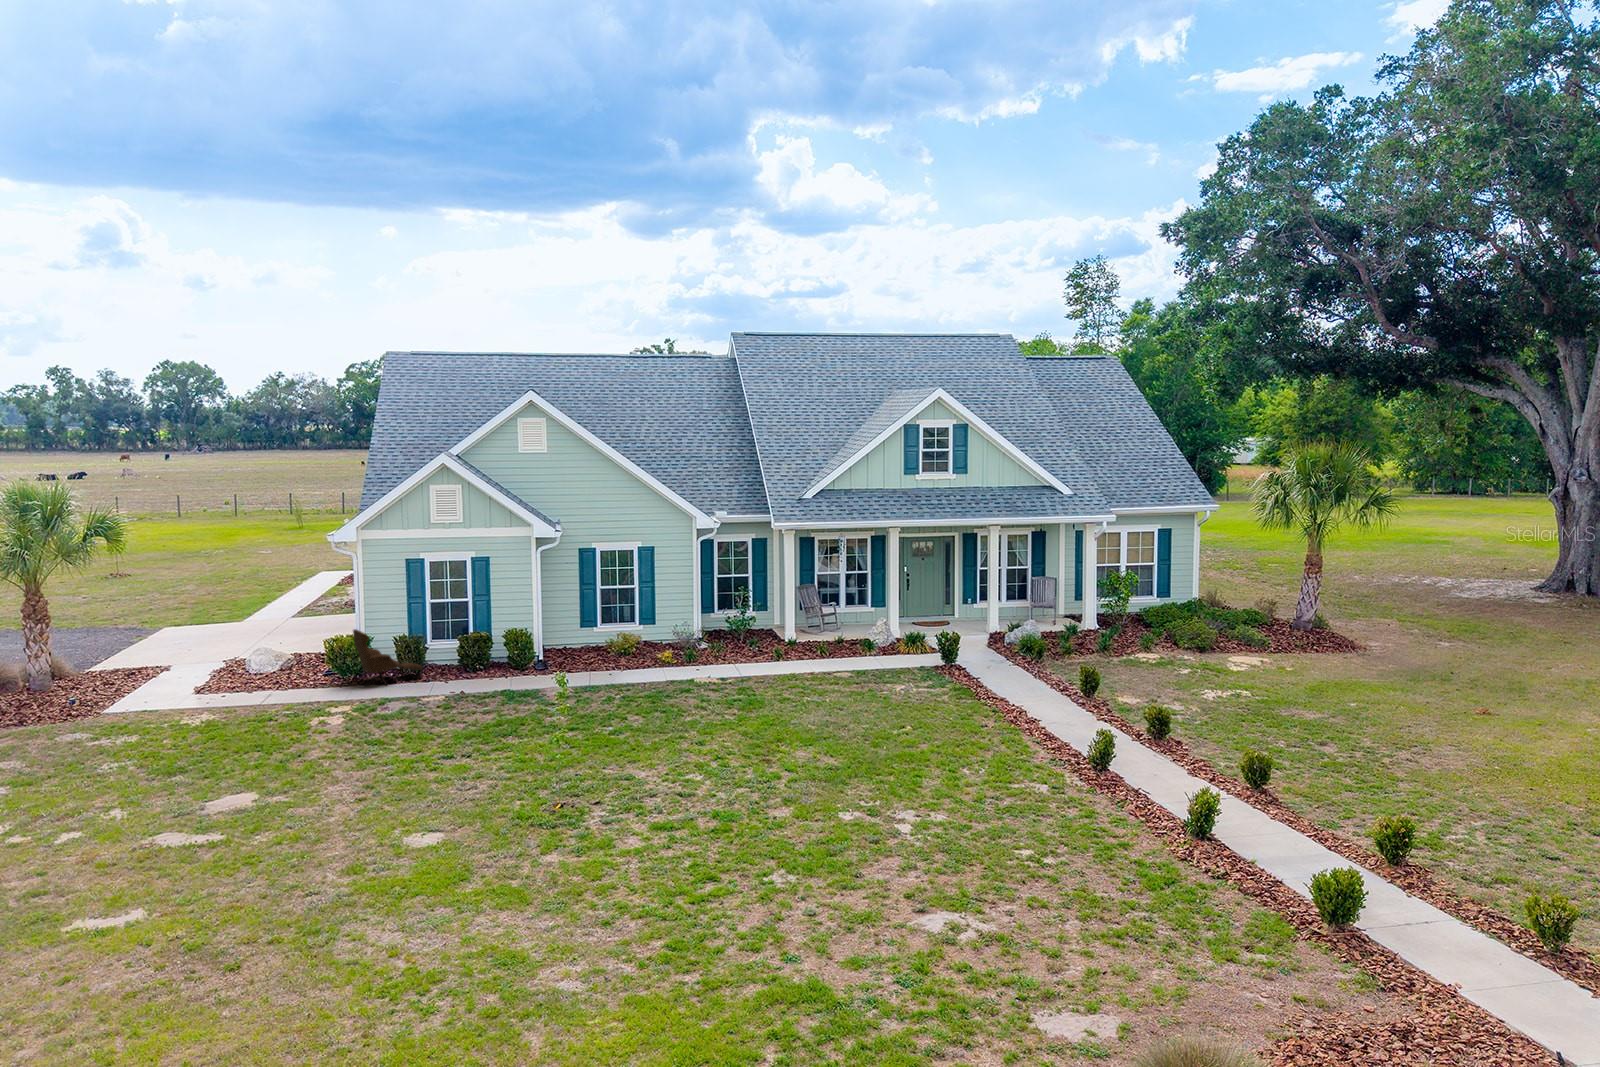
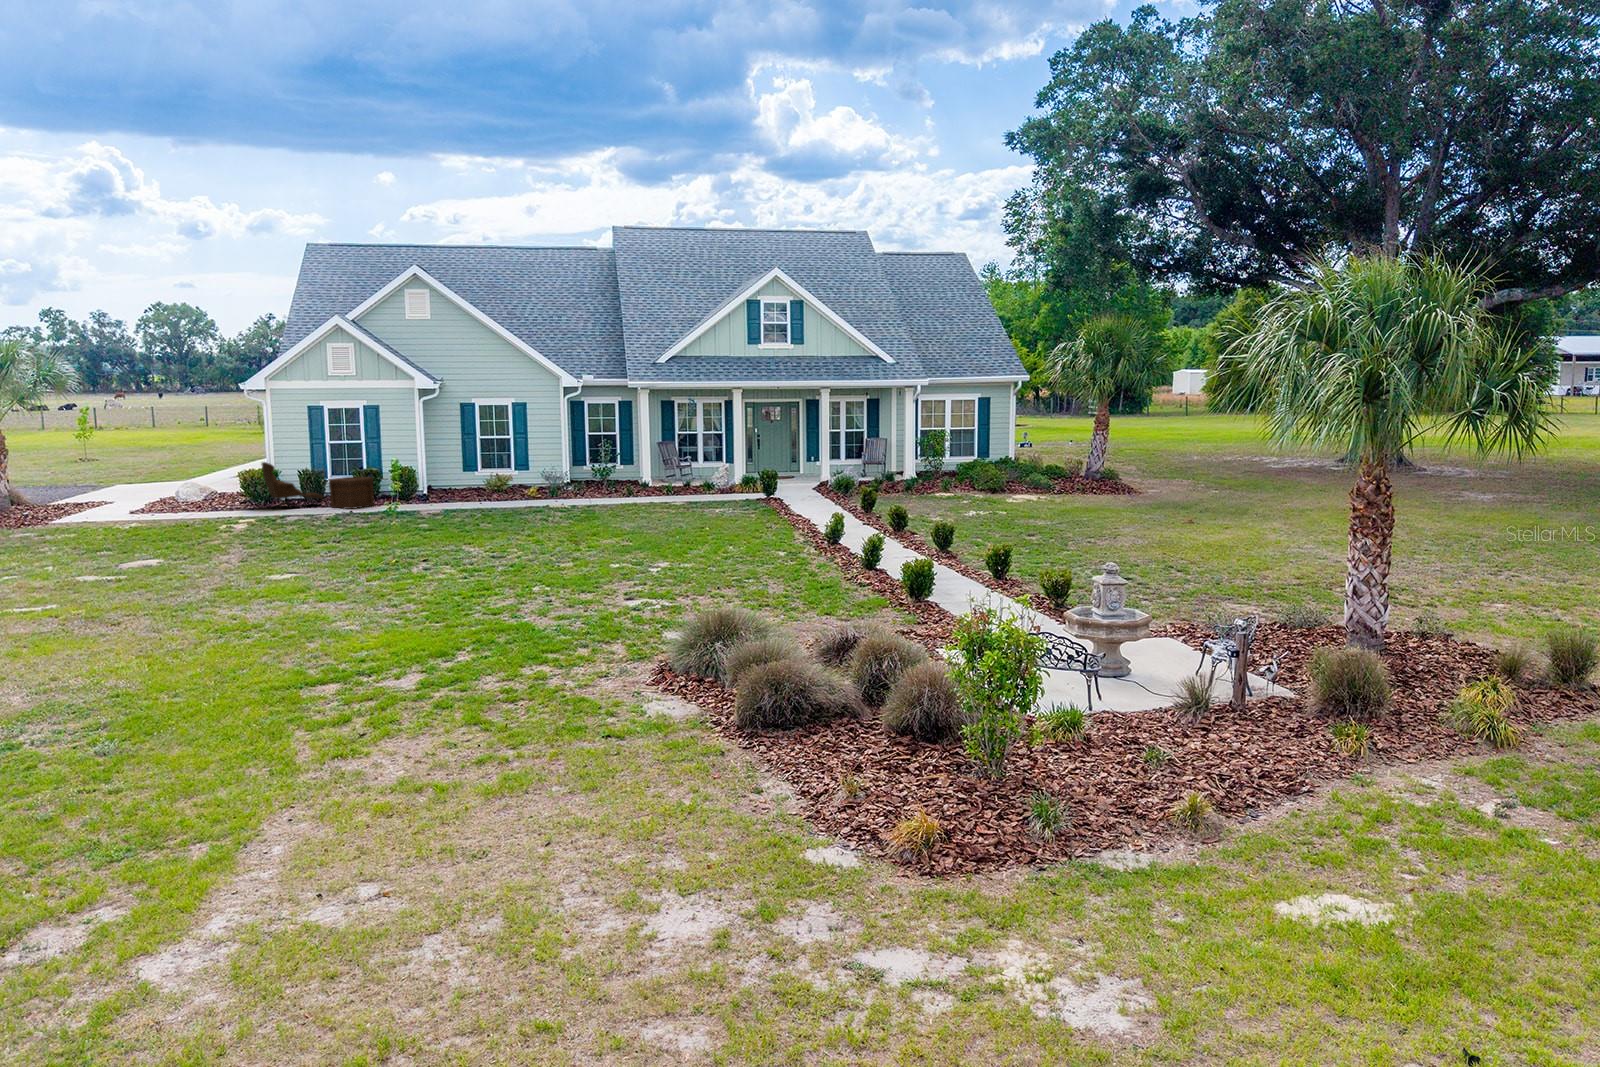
wooden crate: none [431,643,483,685] -> present [329,477,374,509]

